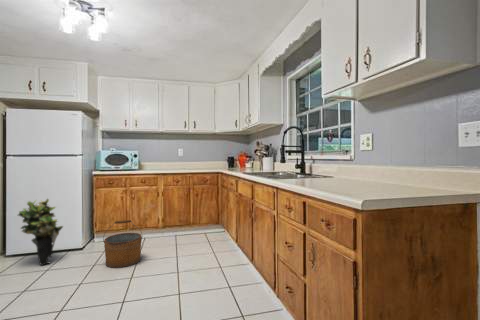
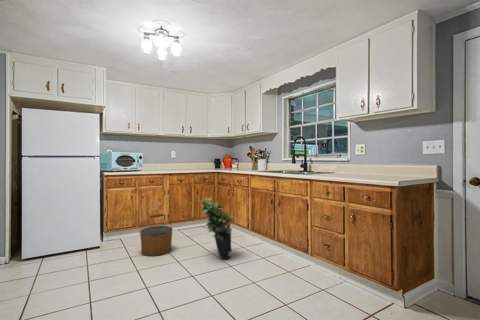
potted plant: present [18,199,63,265] -> present [199,198,234,259]

